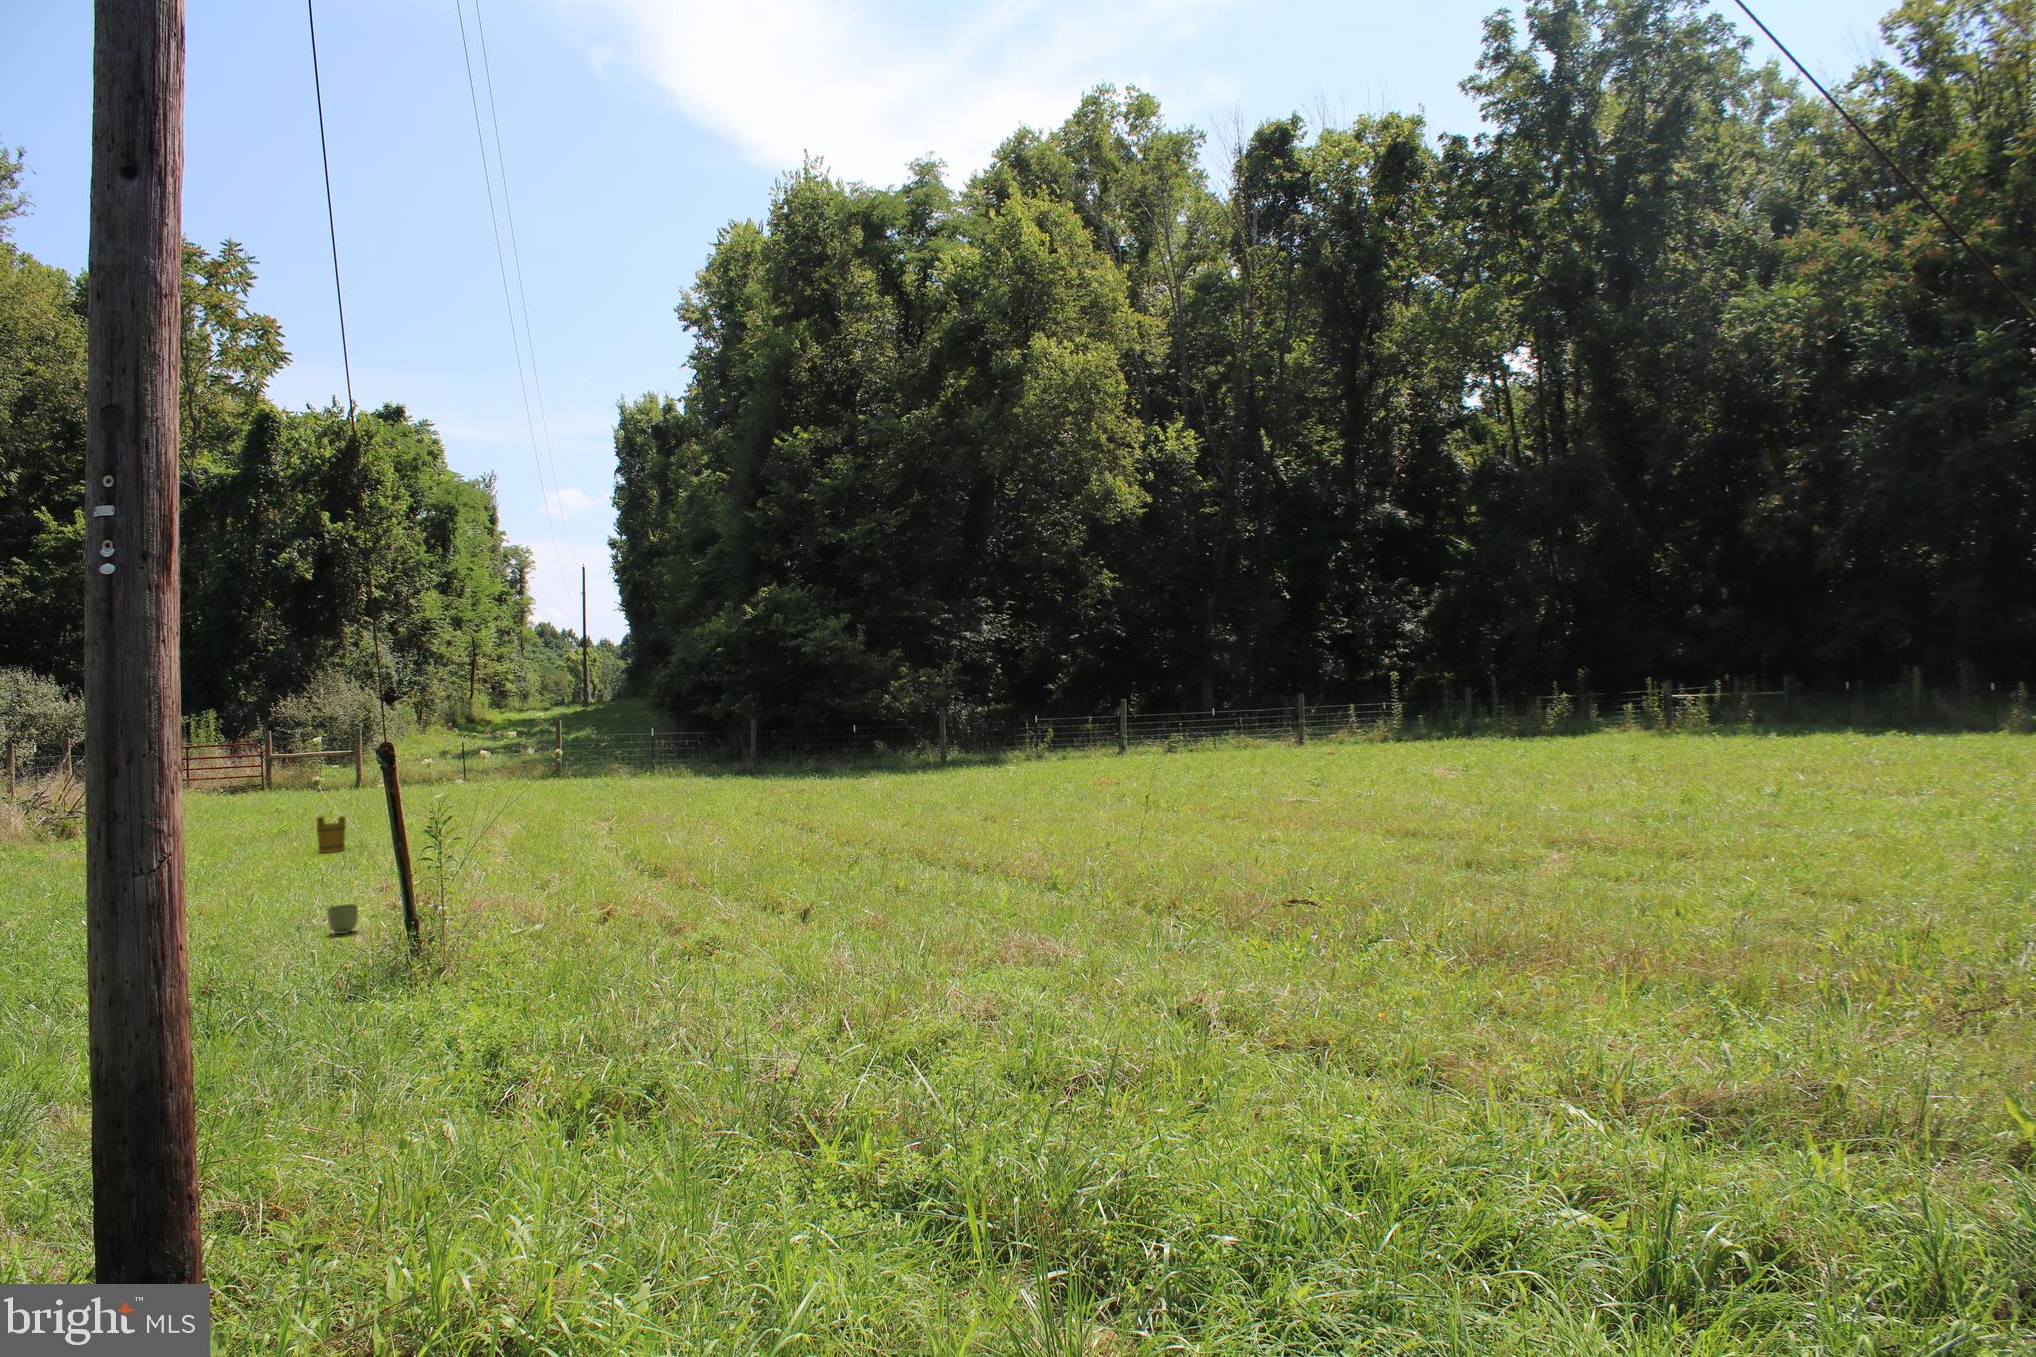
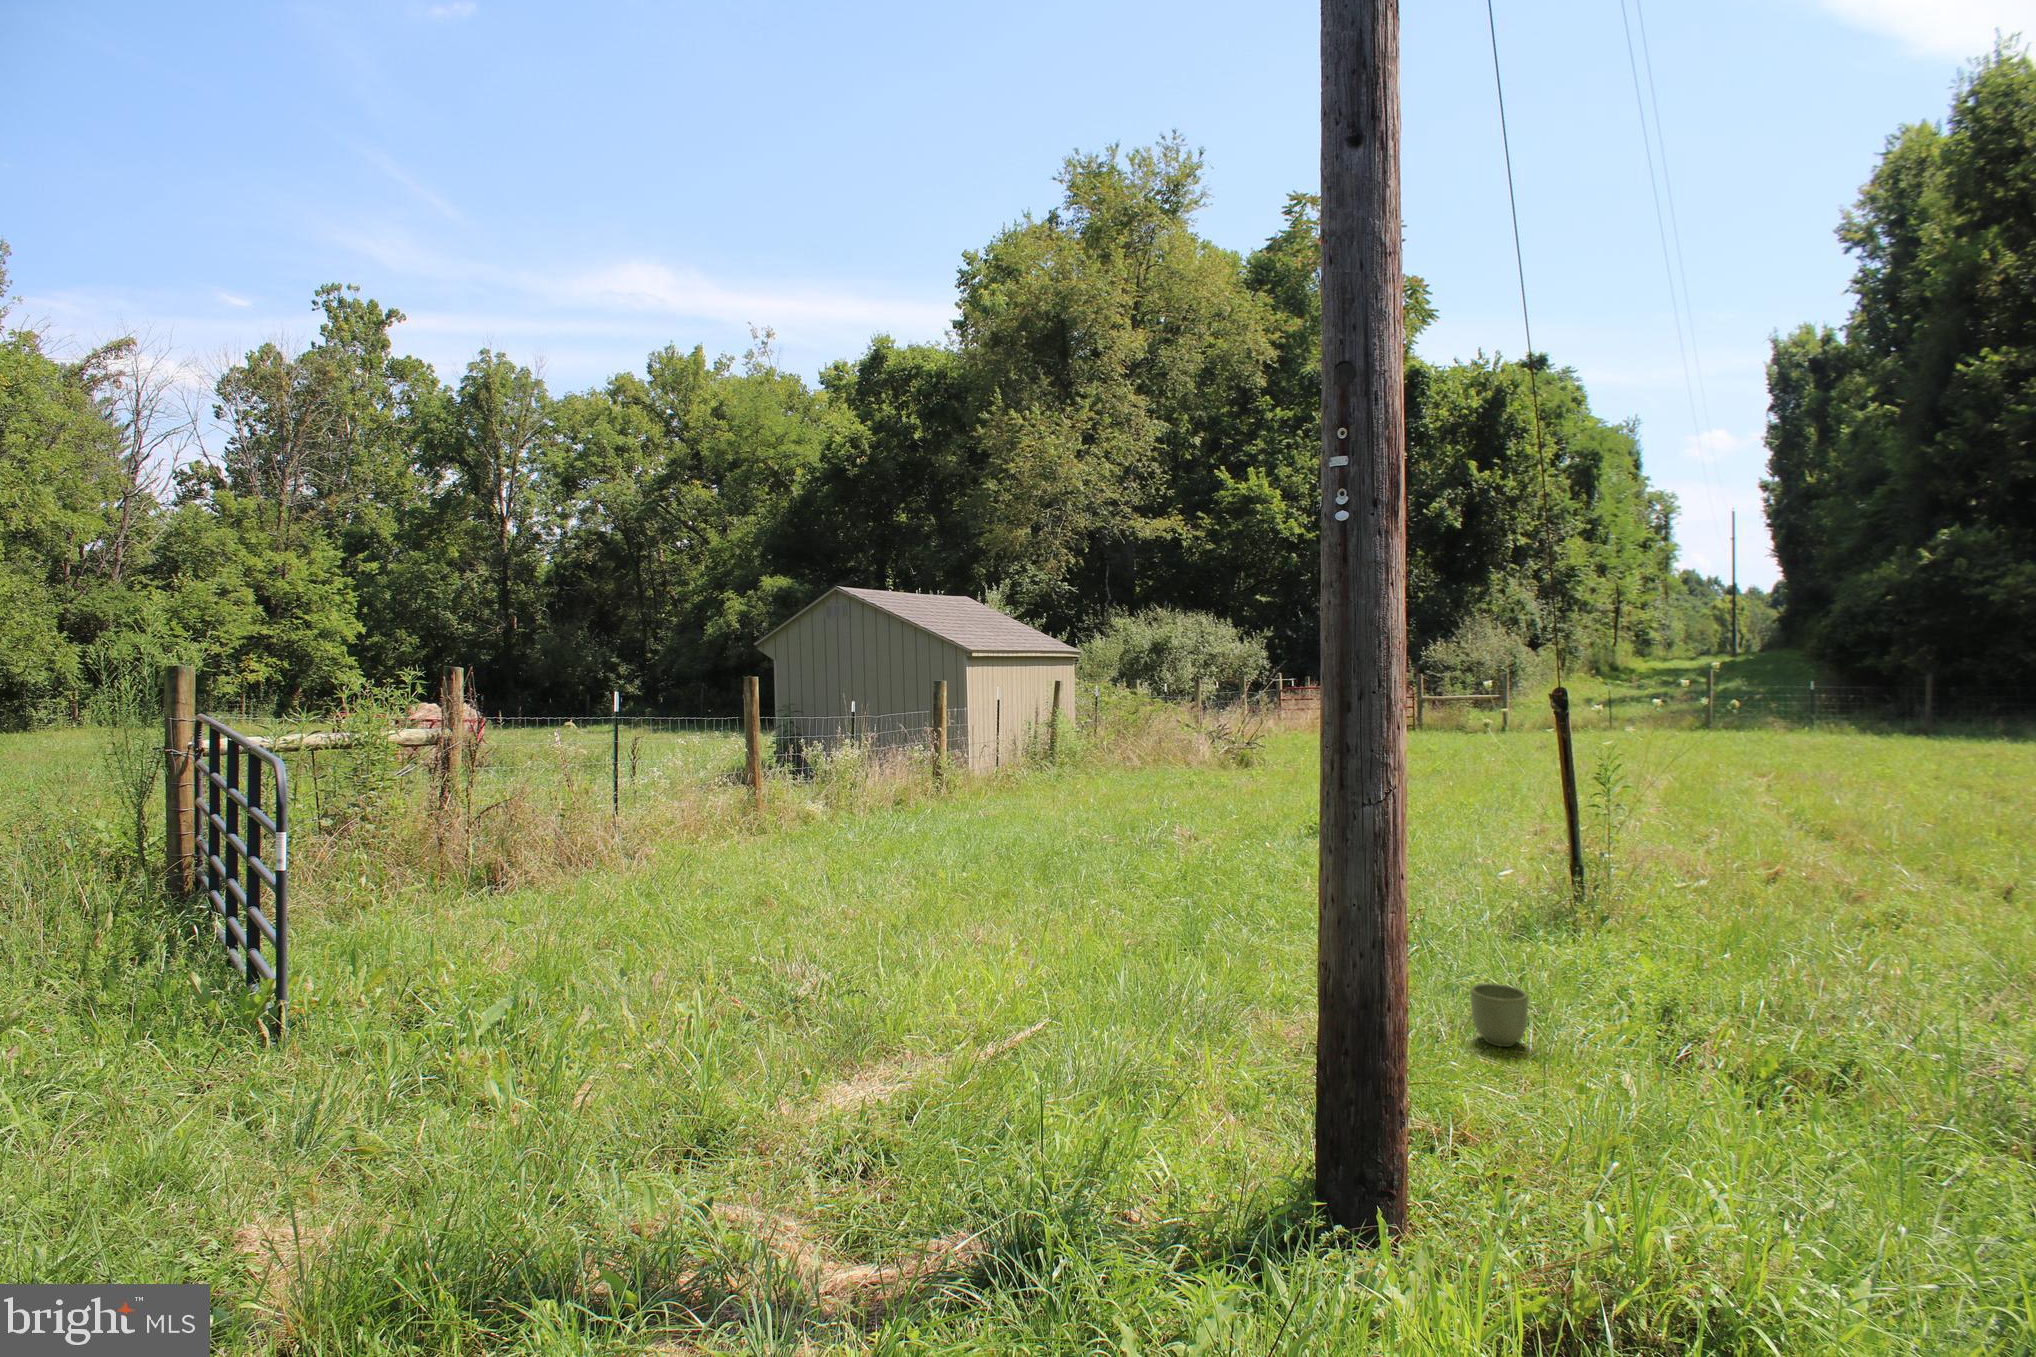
bucket: present [317,816,346,853] -> none [1459,777,1499,826]

